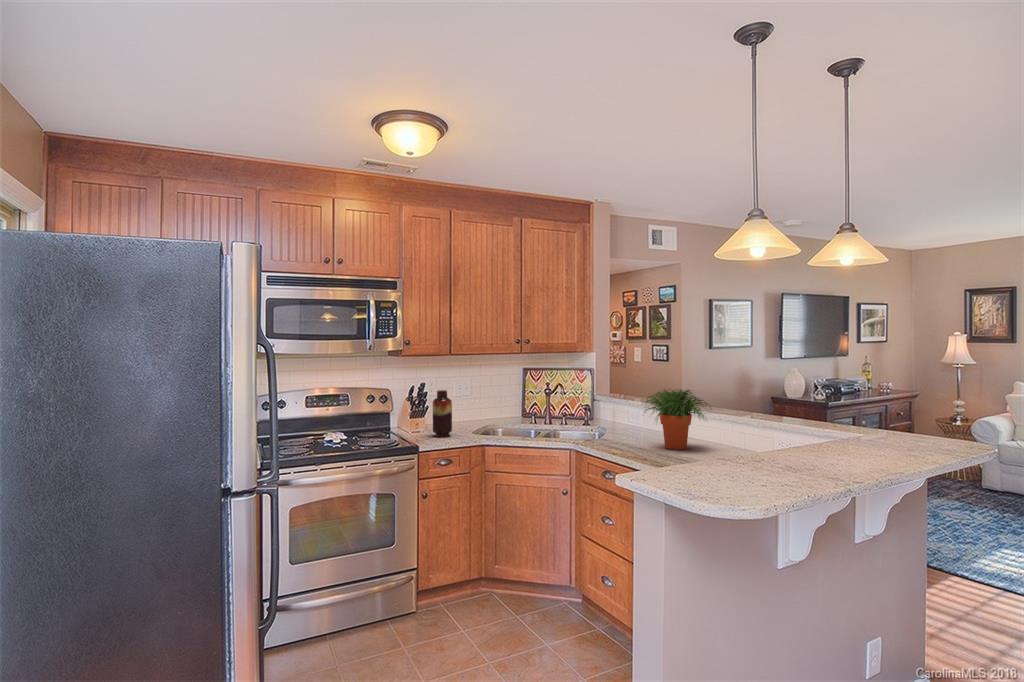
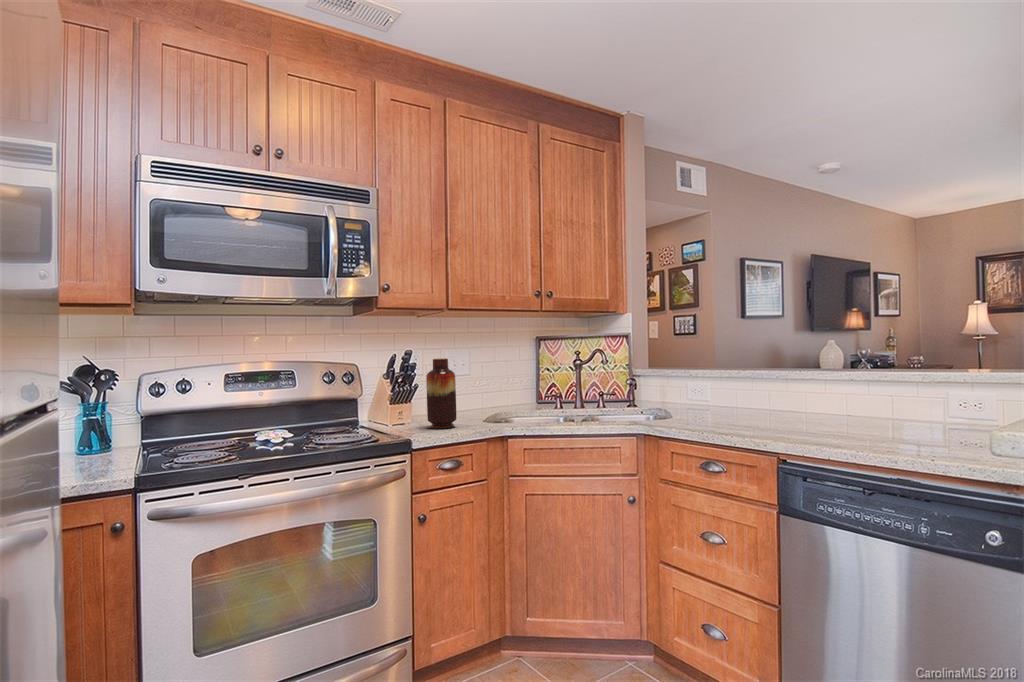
potted plant: present [644,389,712,450] -> none [755,337,876,430]

